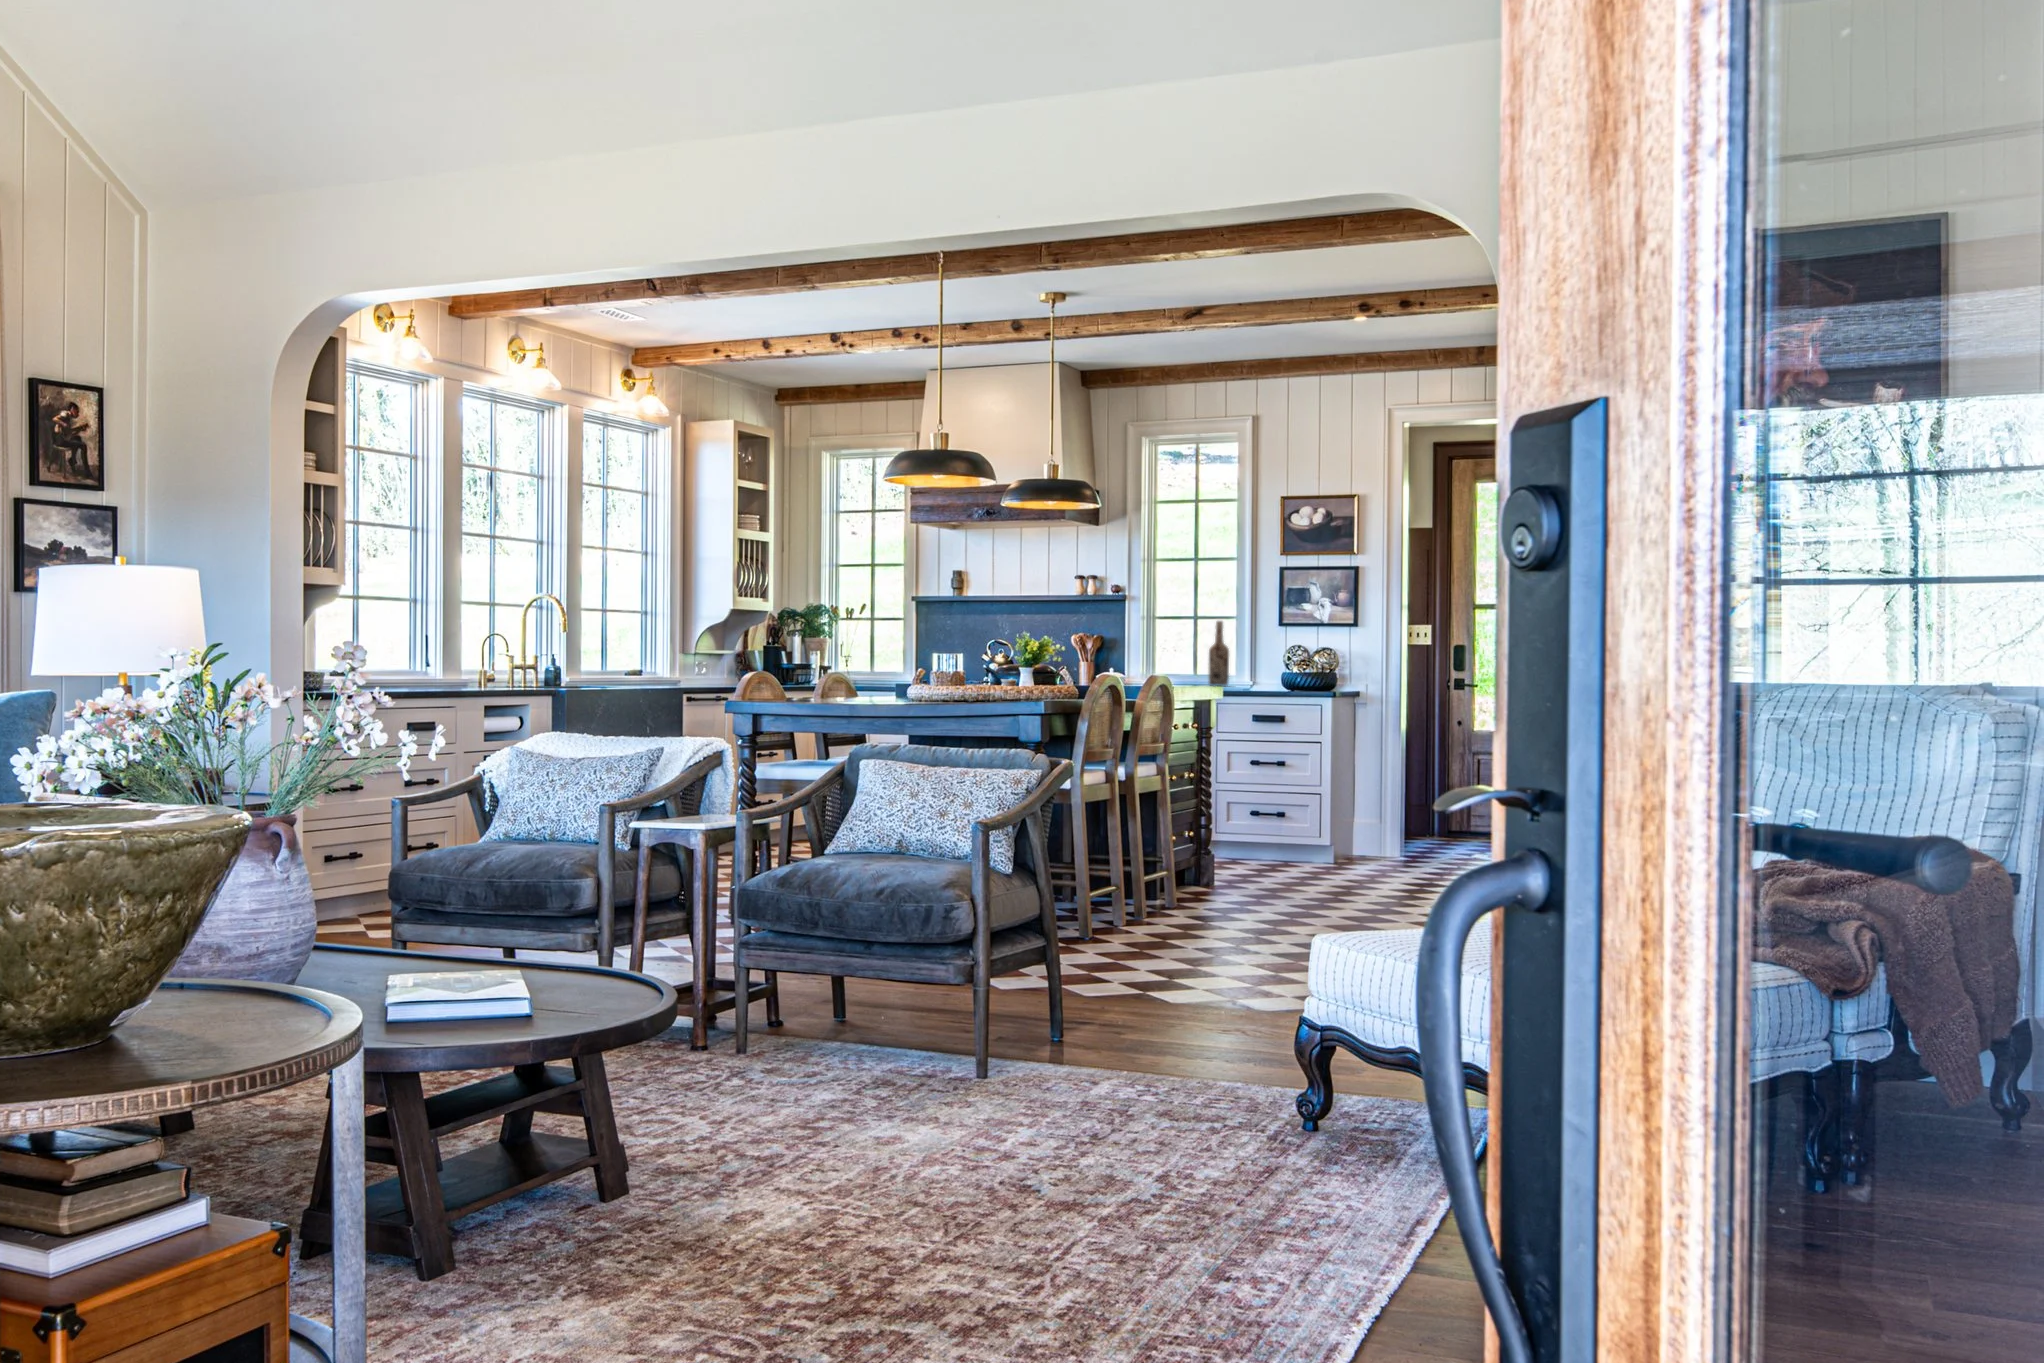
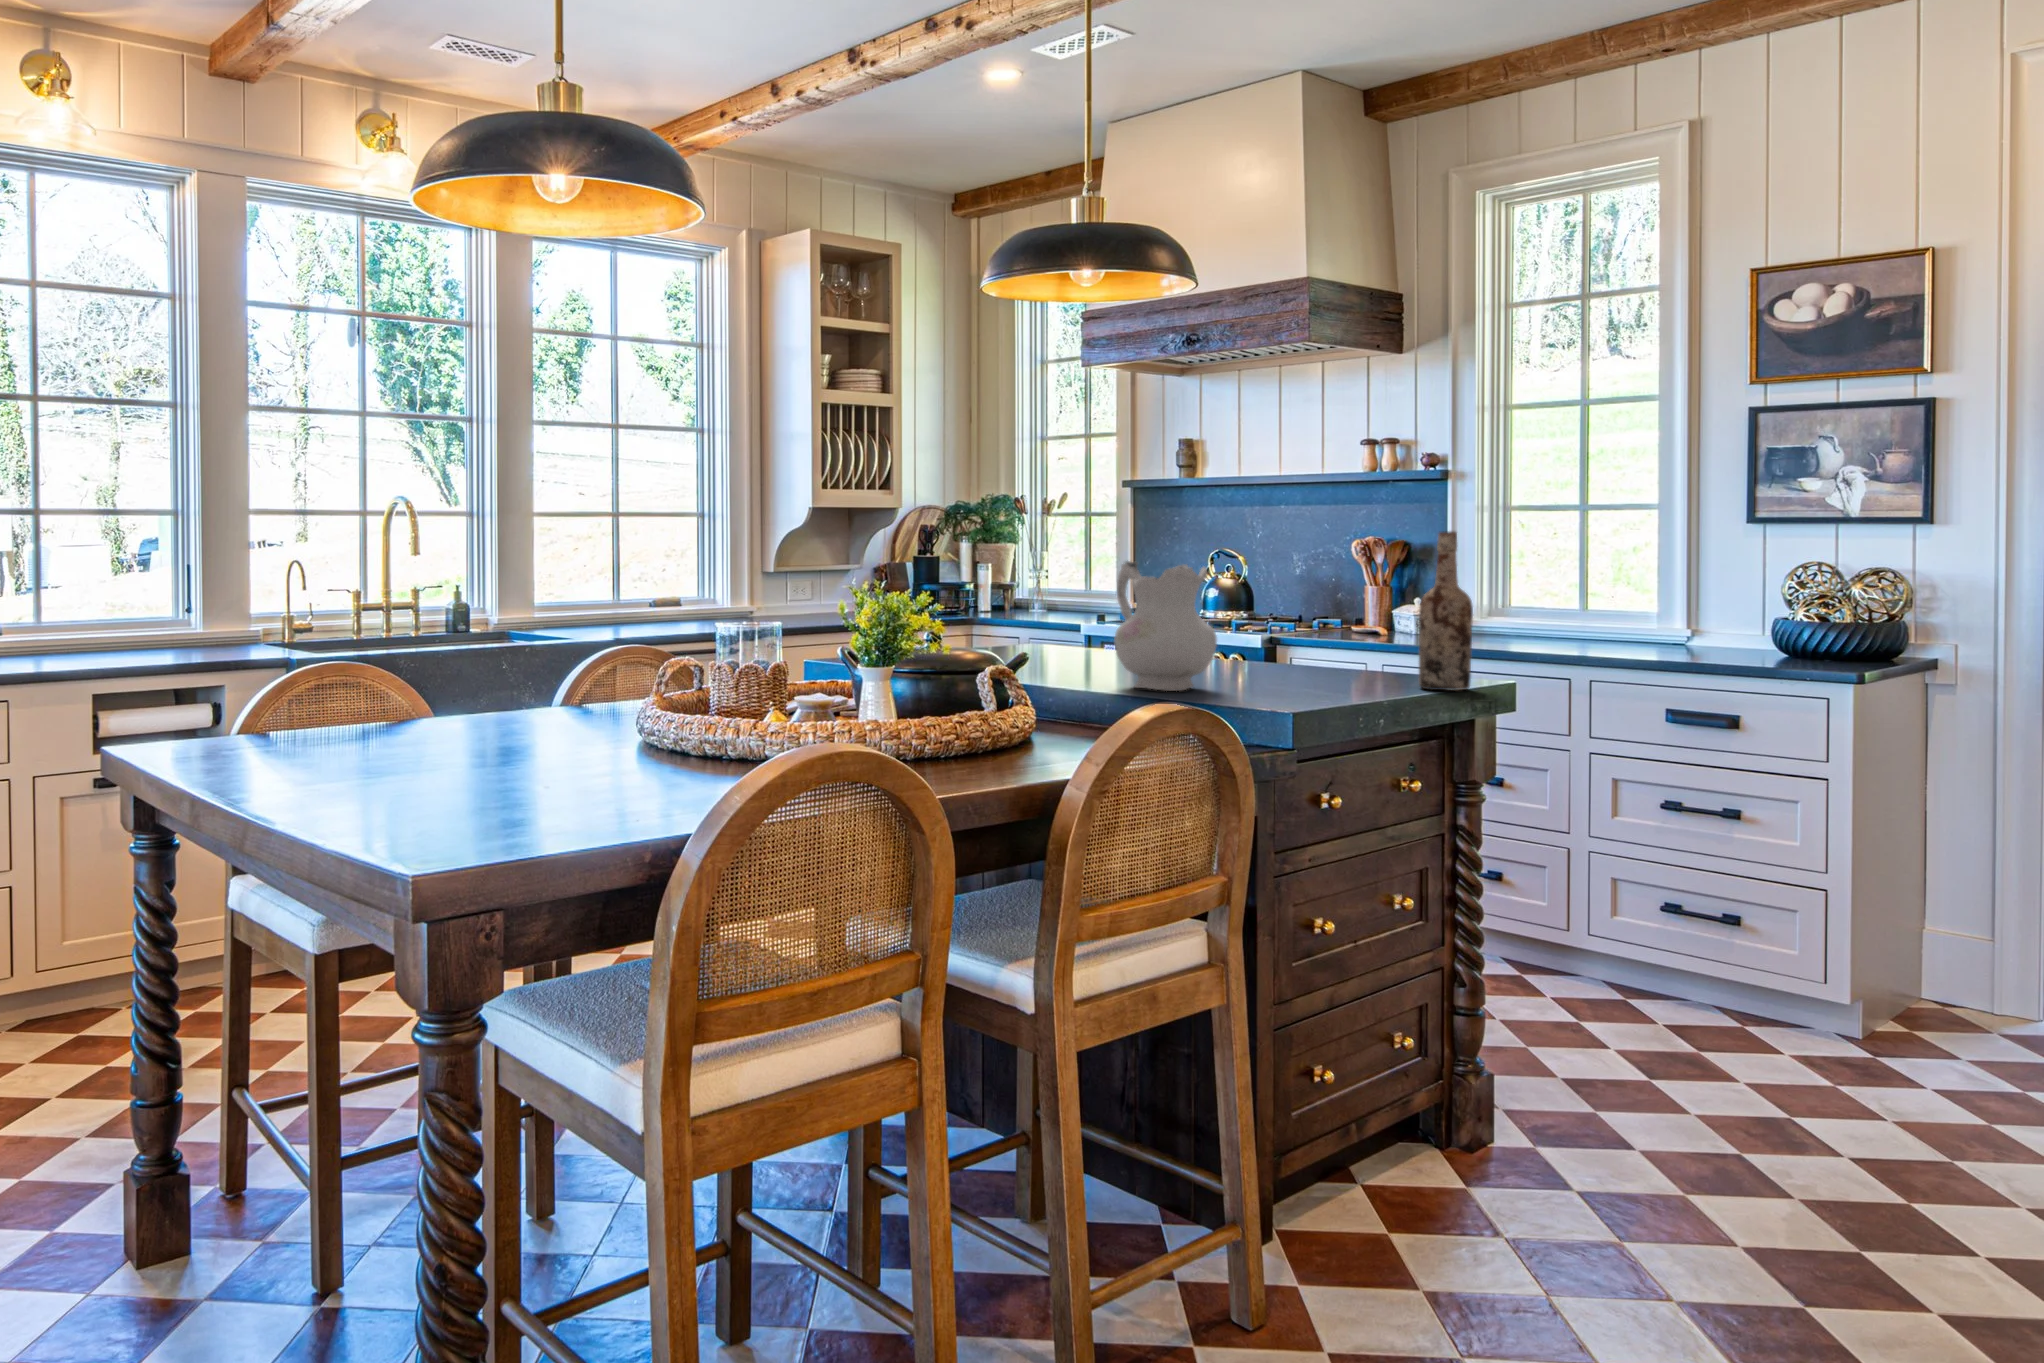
ceramic pitcher: none [1096,631,1142,685] -> present [1114,561,1217,691]

